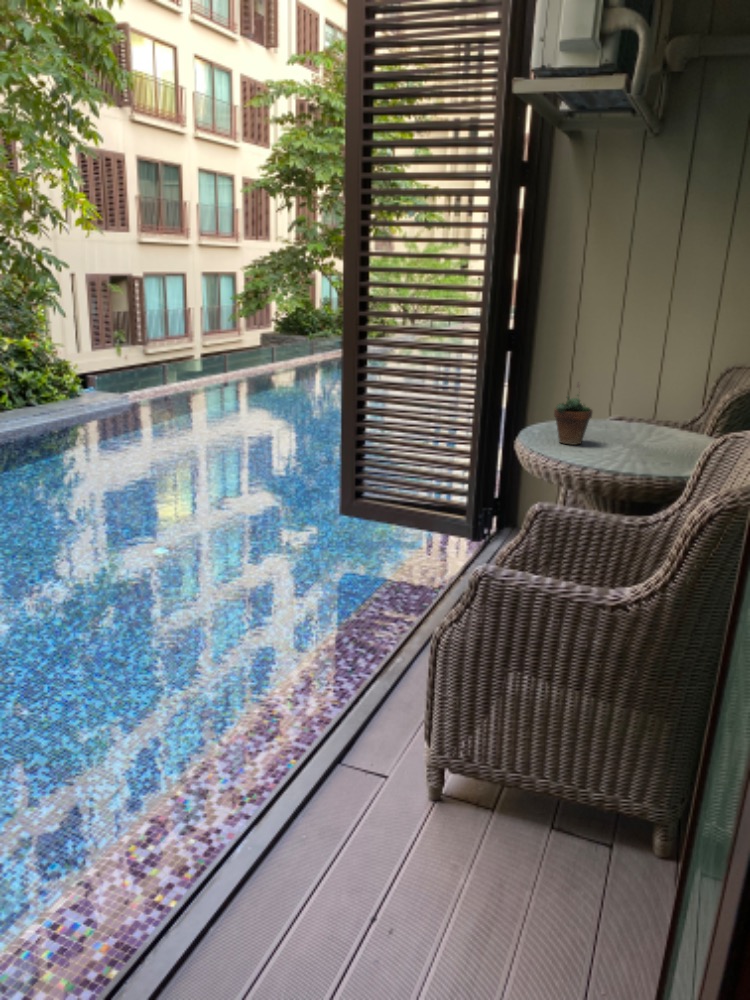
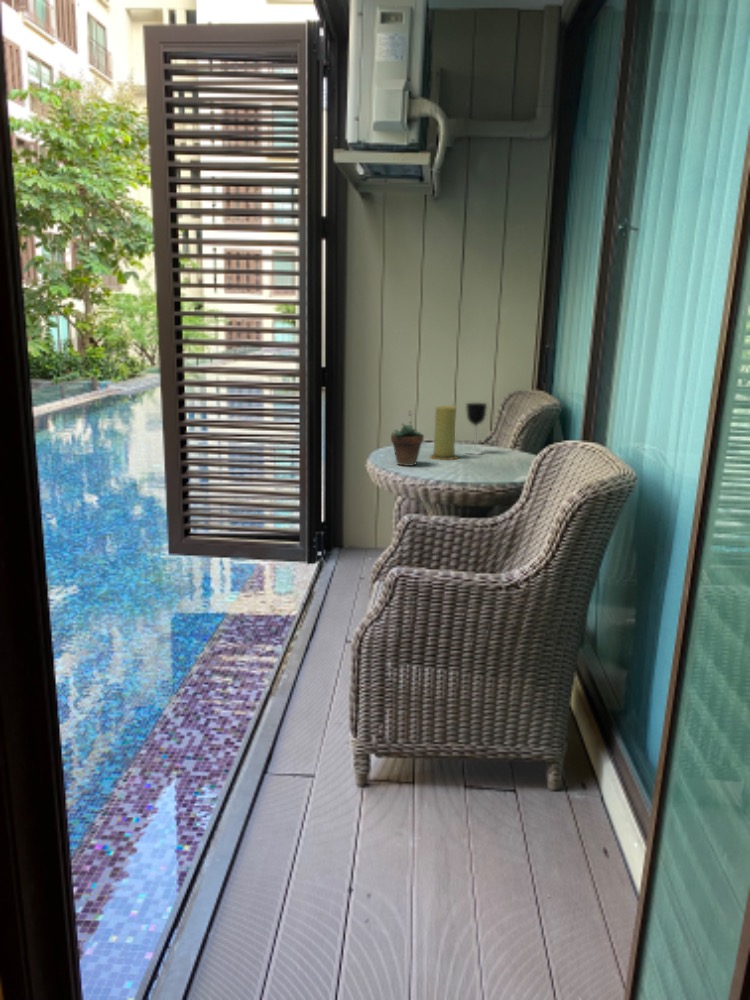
wine glass: none [653,376,685,437] -> present [466,403,487,454]
candle: none [605,378,642,441] -> present [430,406,457,460]

